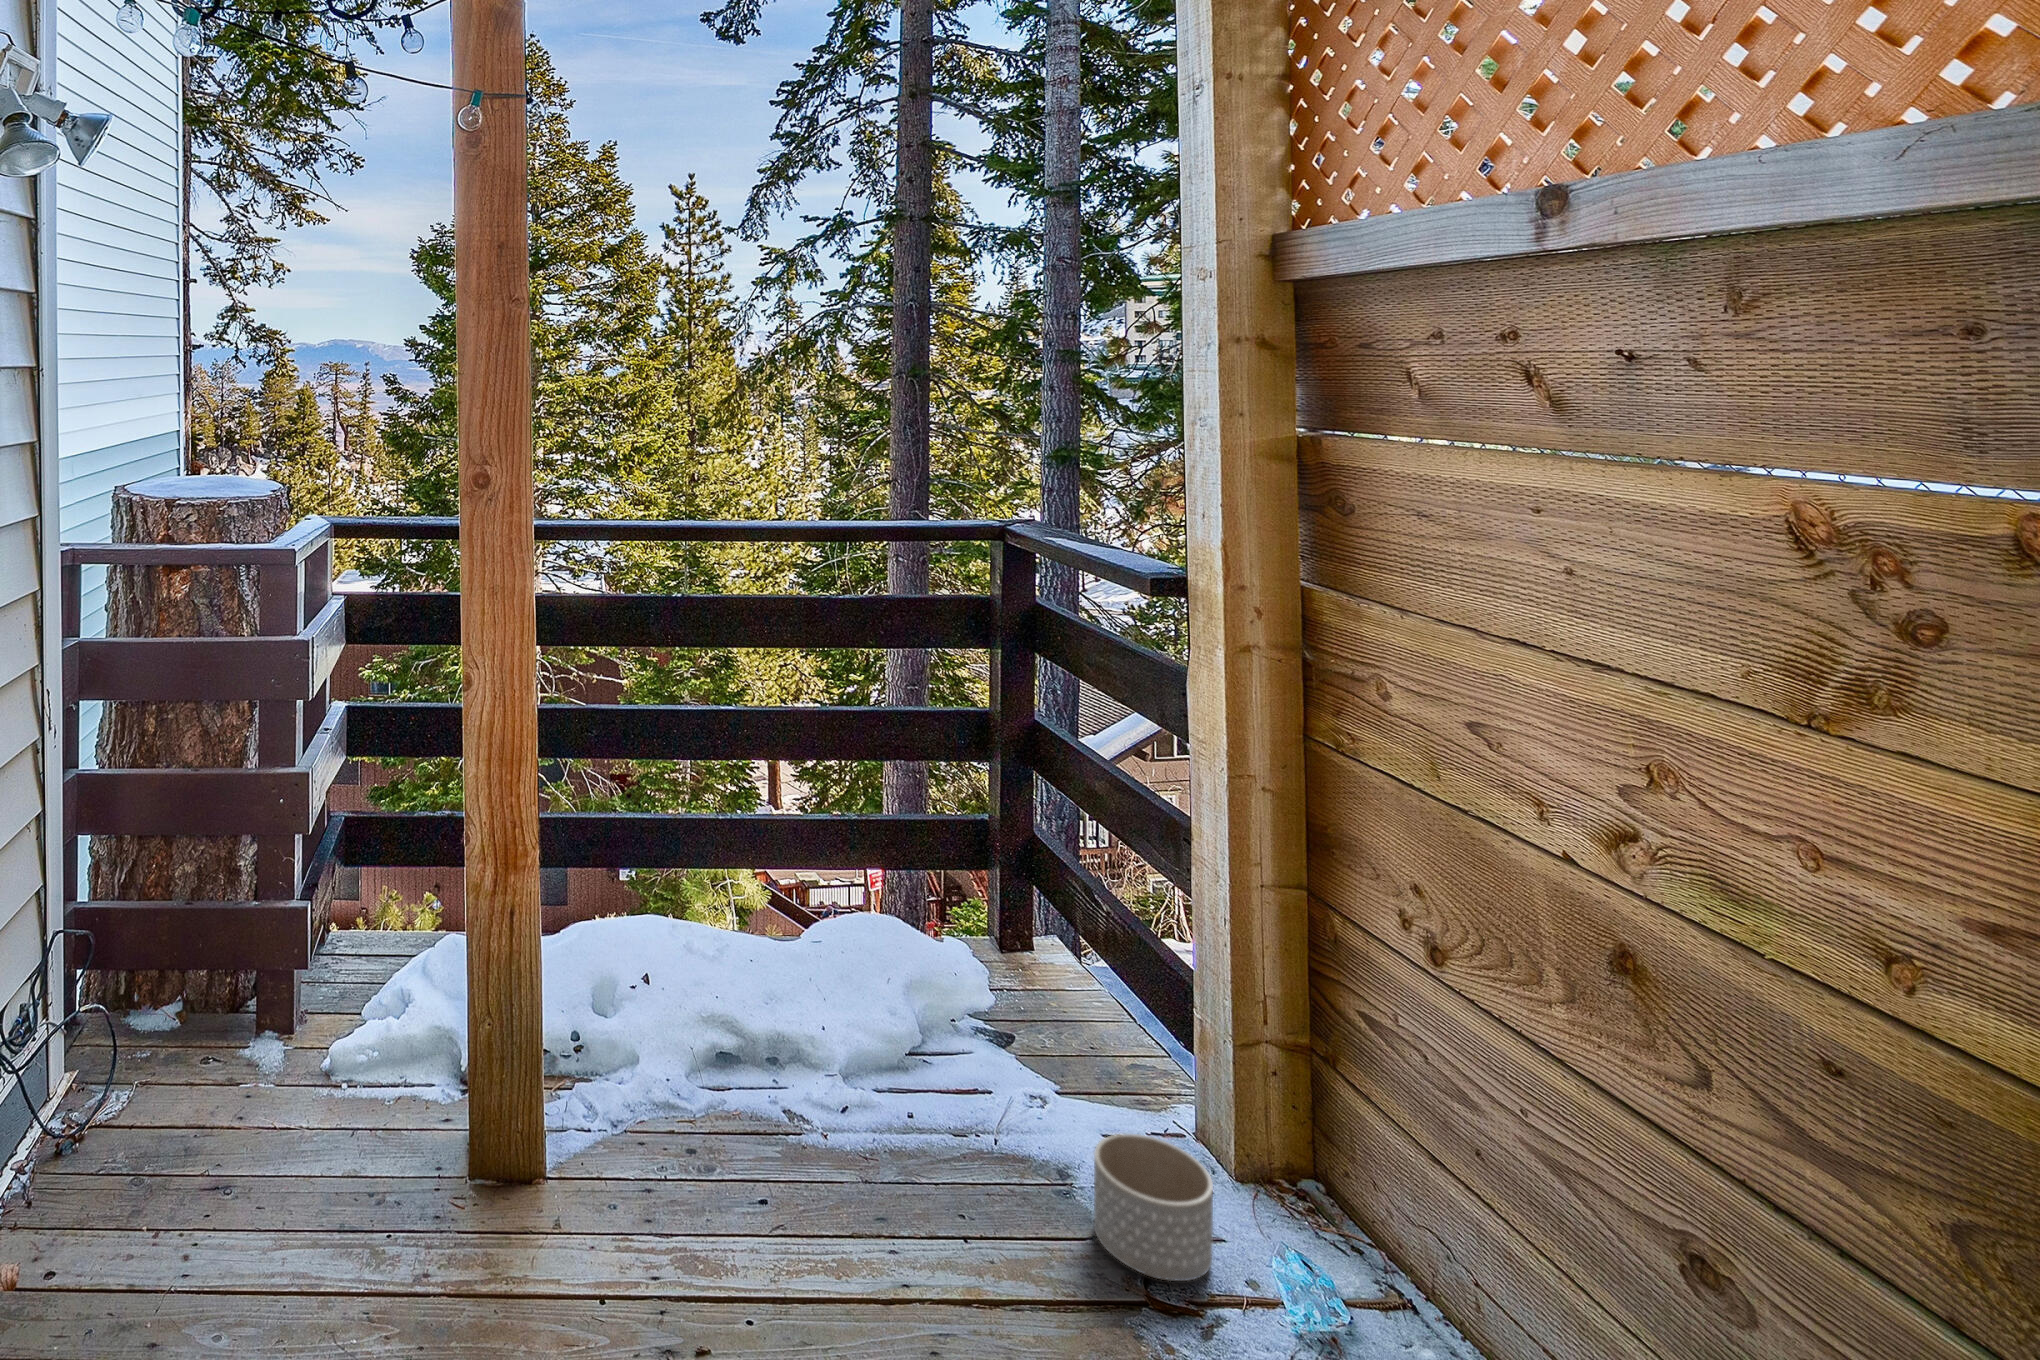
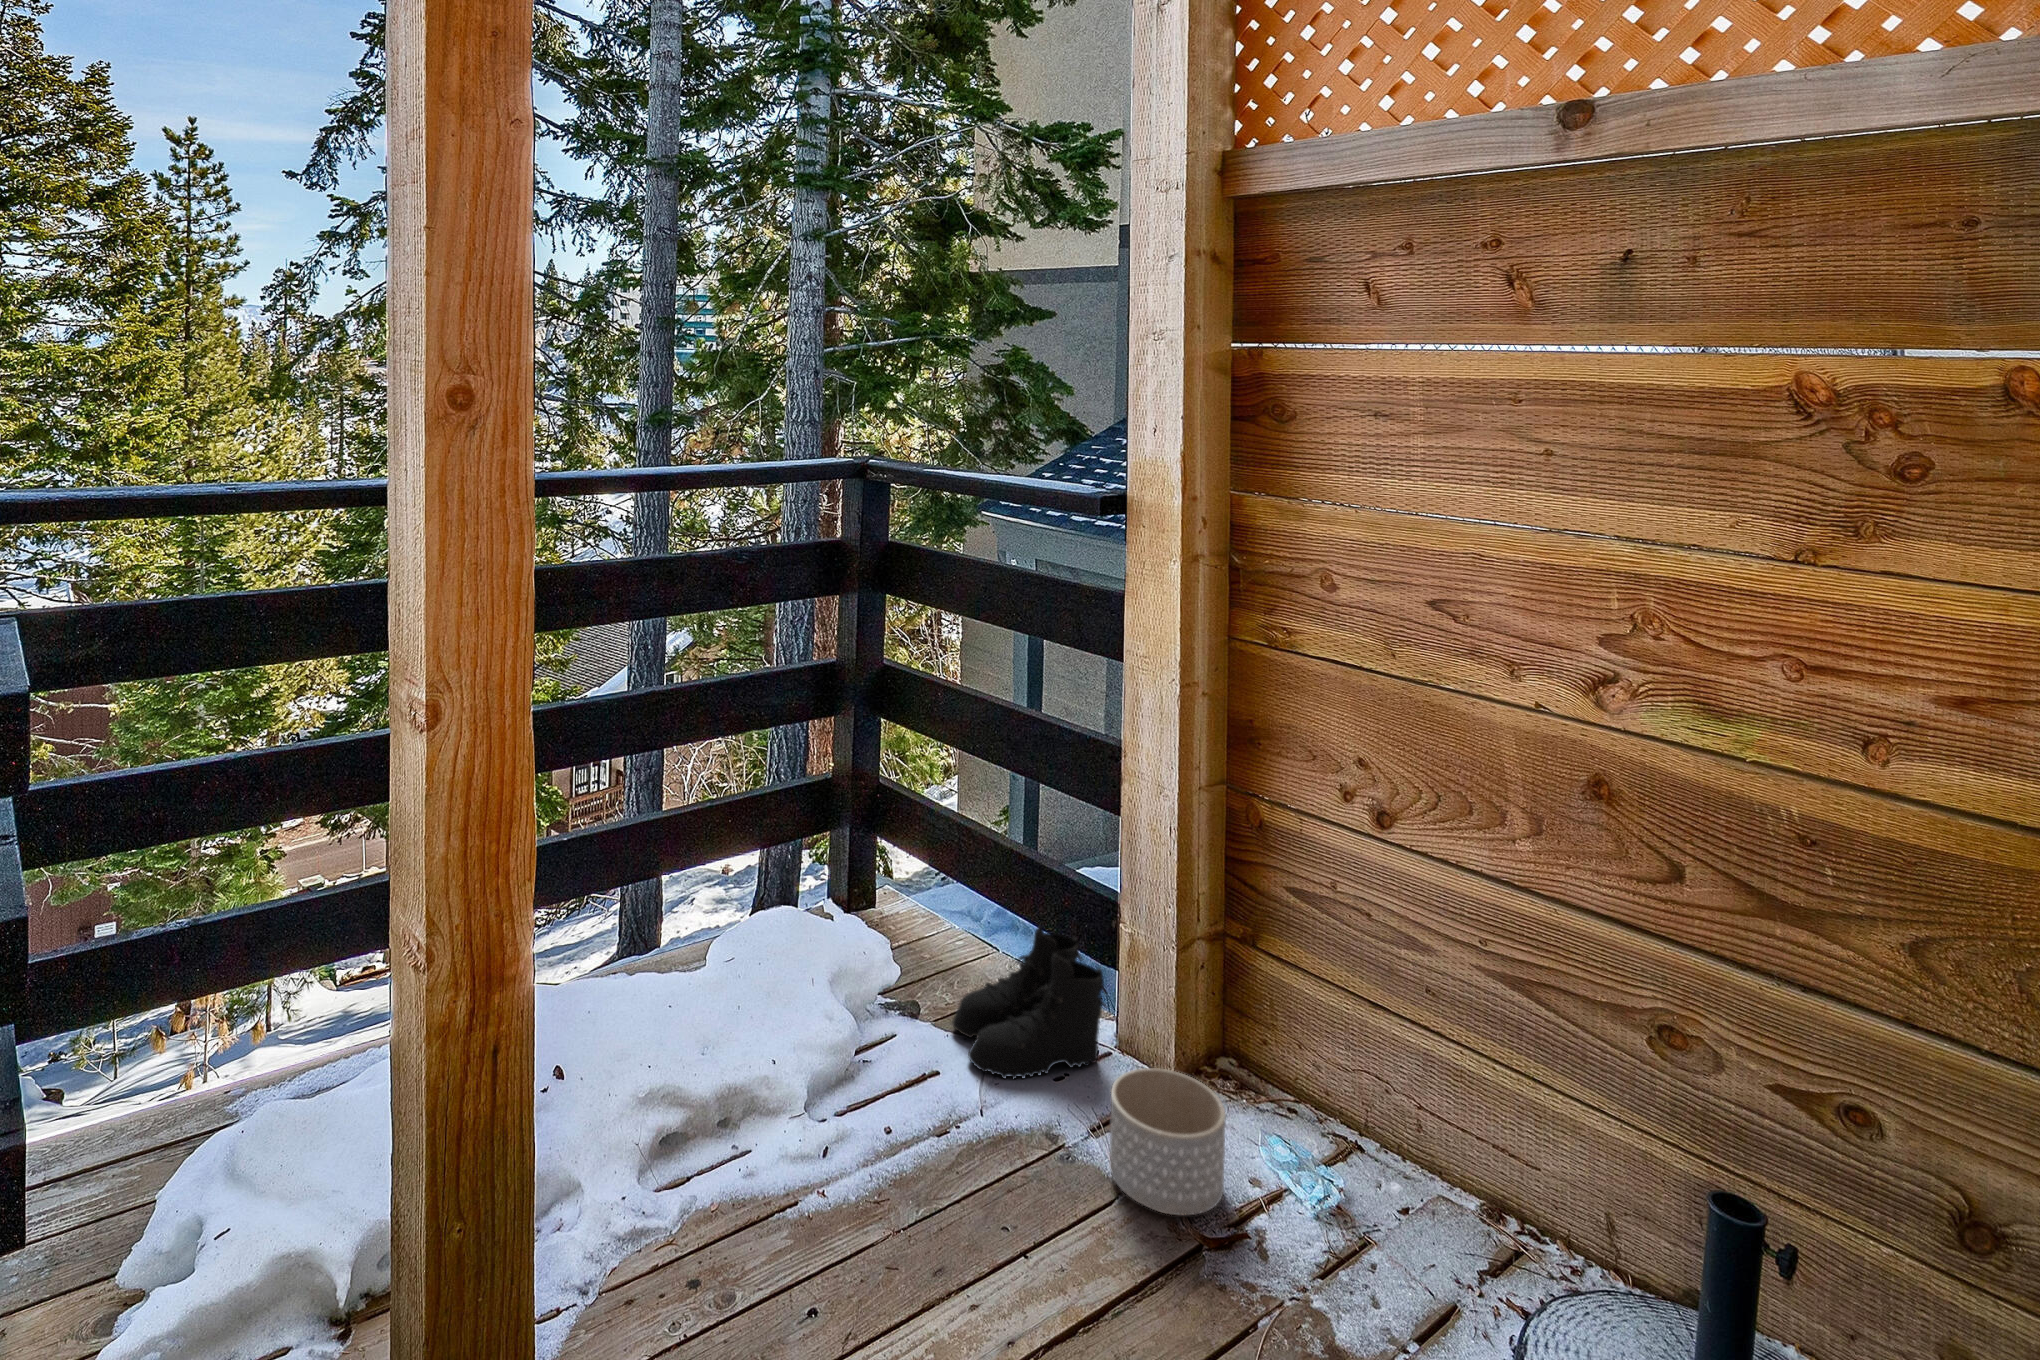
boots: none [1035,995,1186,1139] -> present [953,926,1107,1079]

